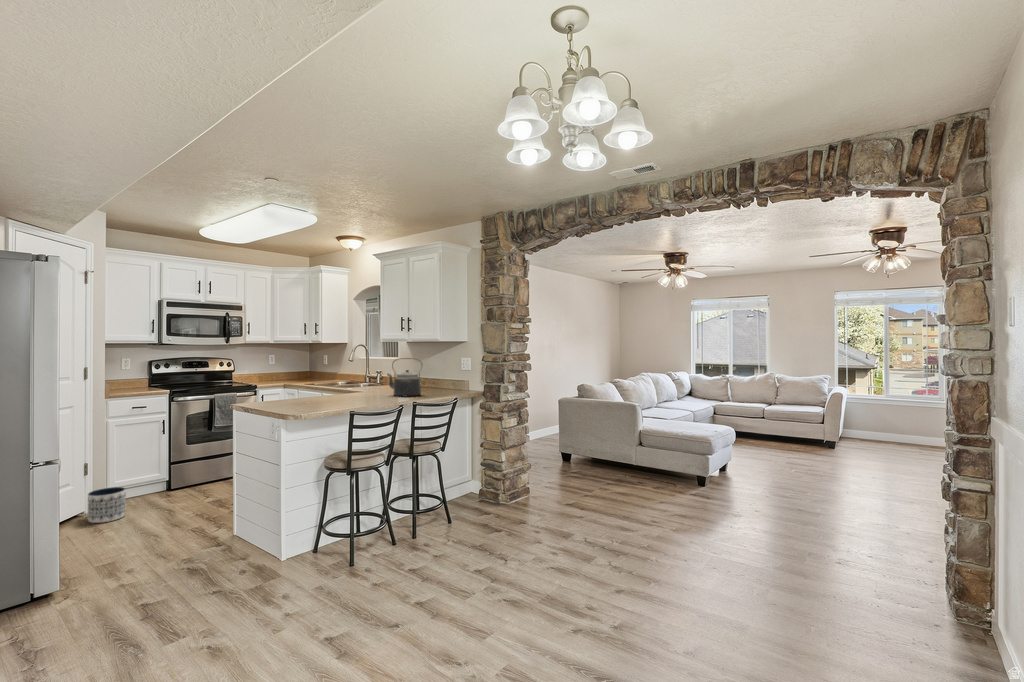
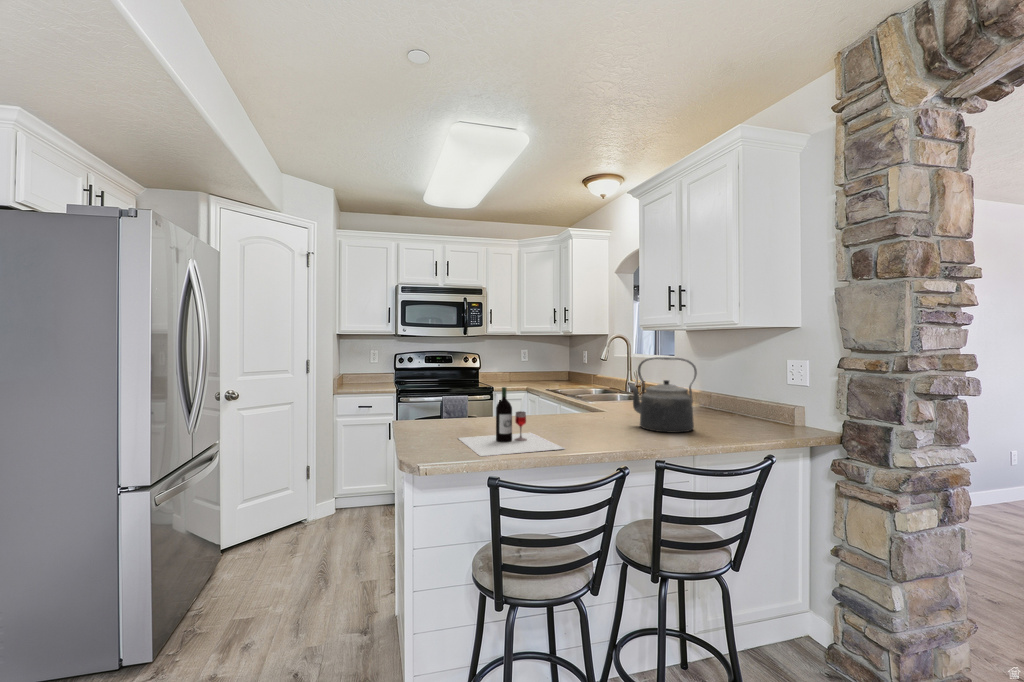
wine bottle: none [304,375,369,408] -> present [458,387,564,456]
planter: present [88,487,126,523] -> none [289,499,327,543]

